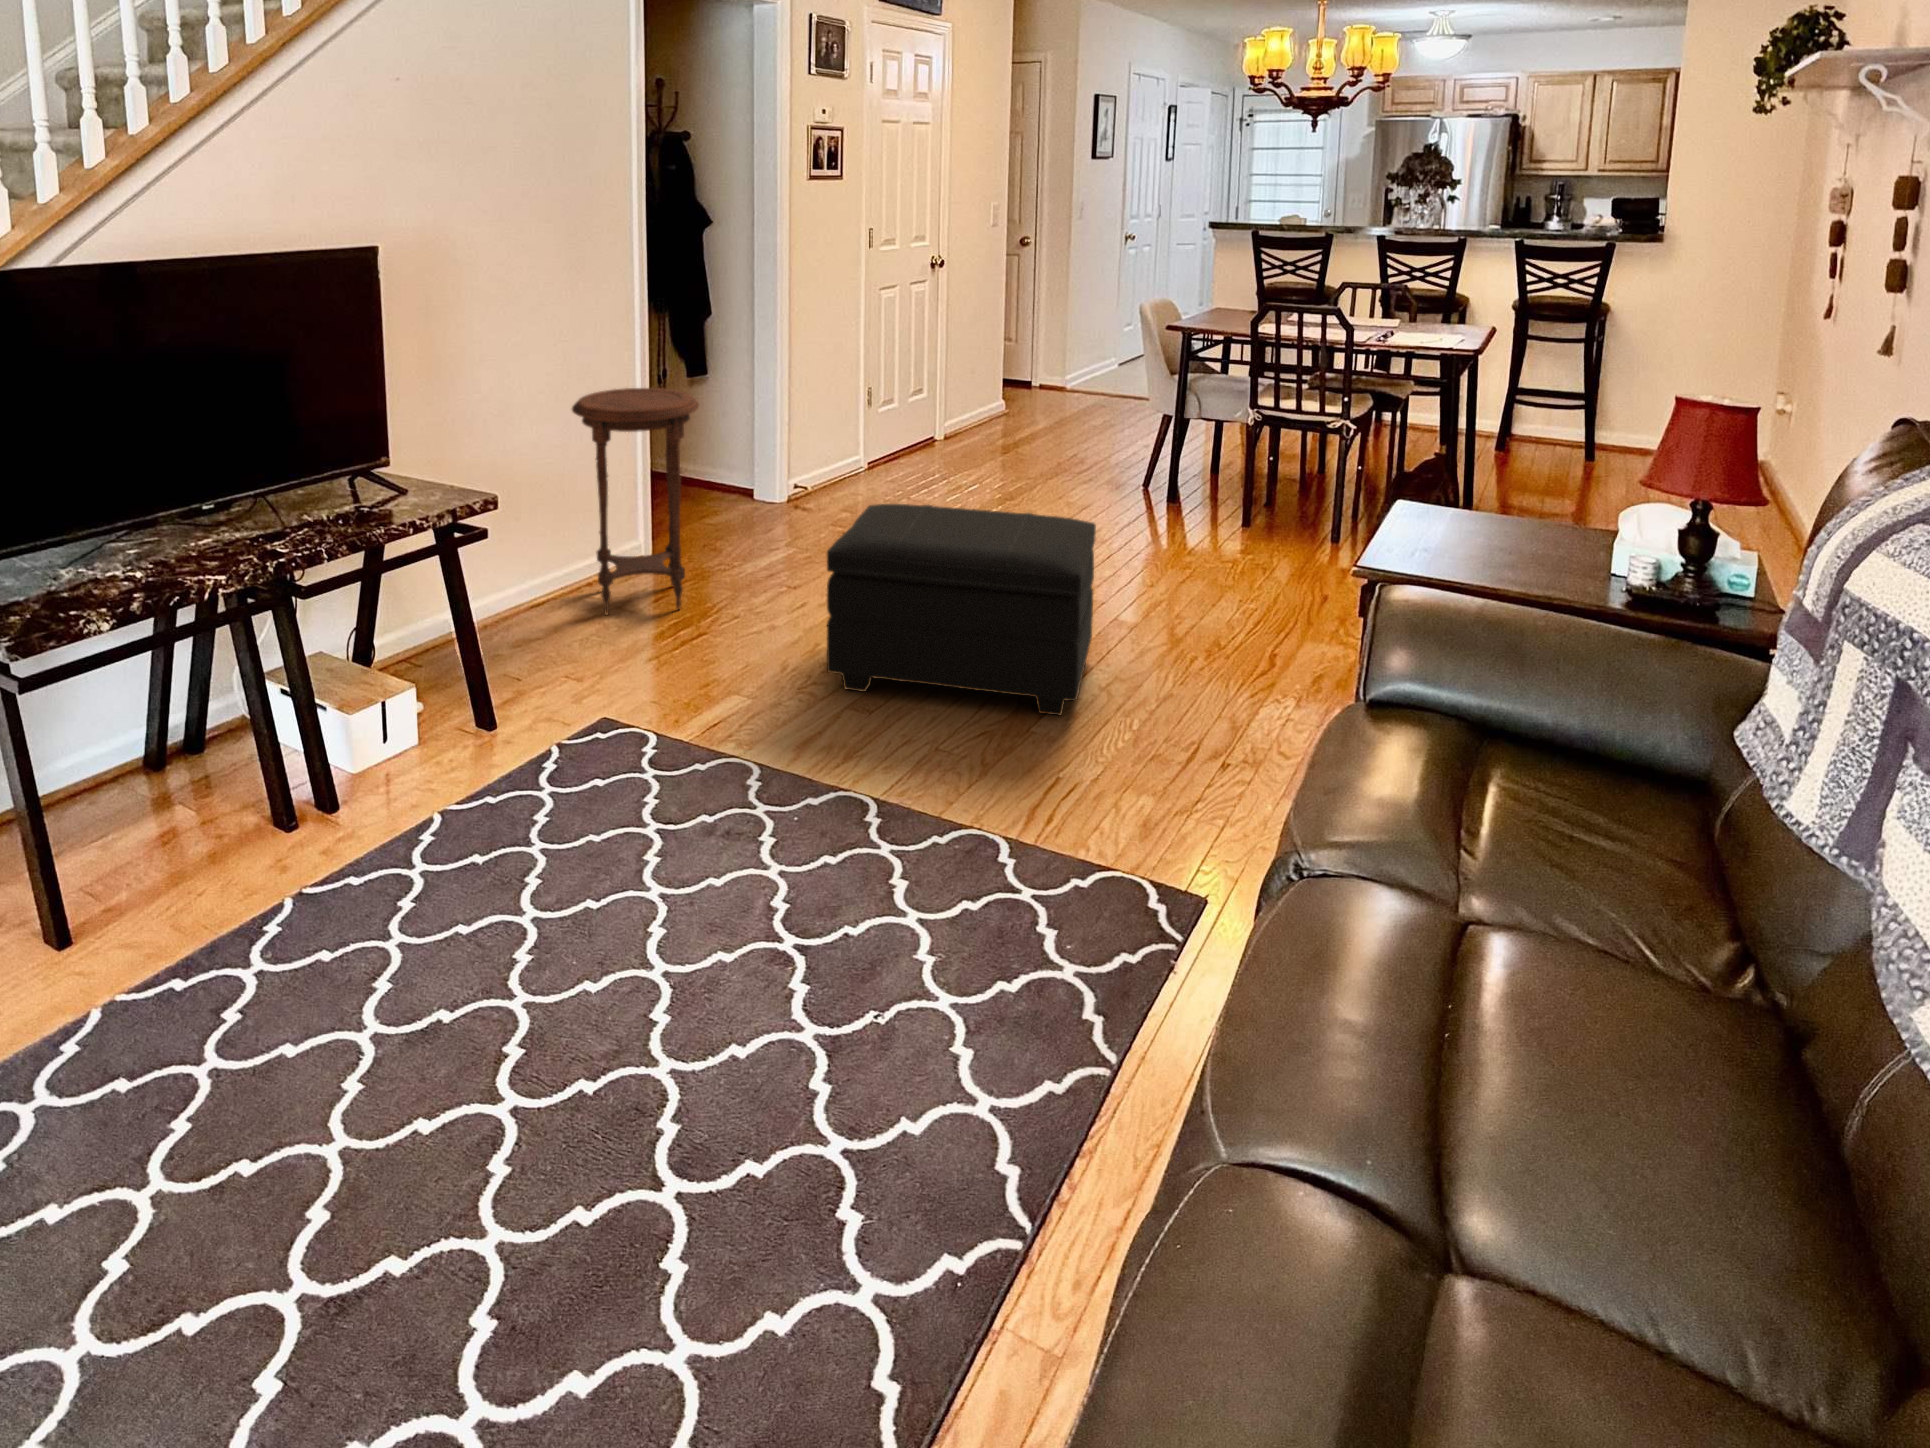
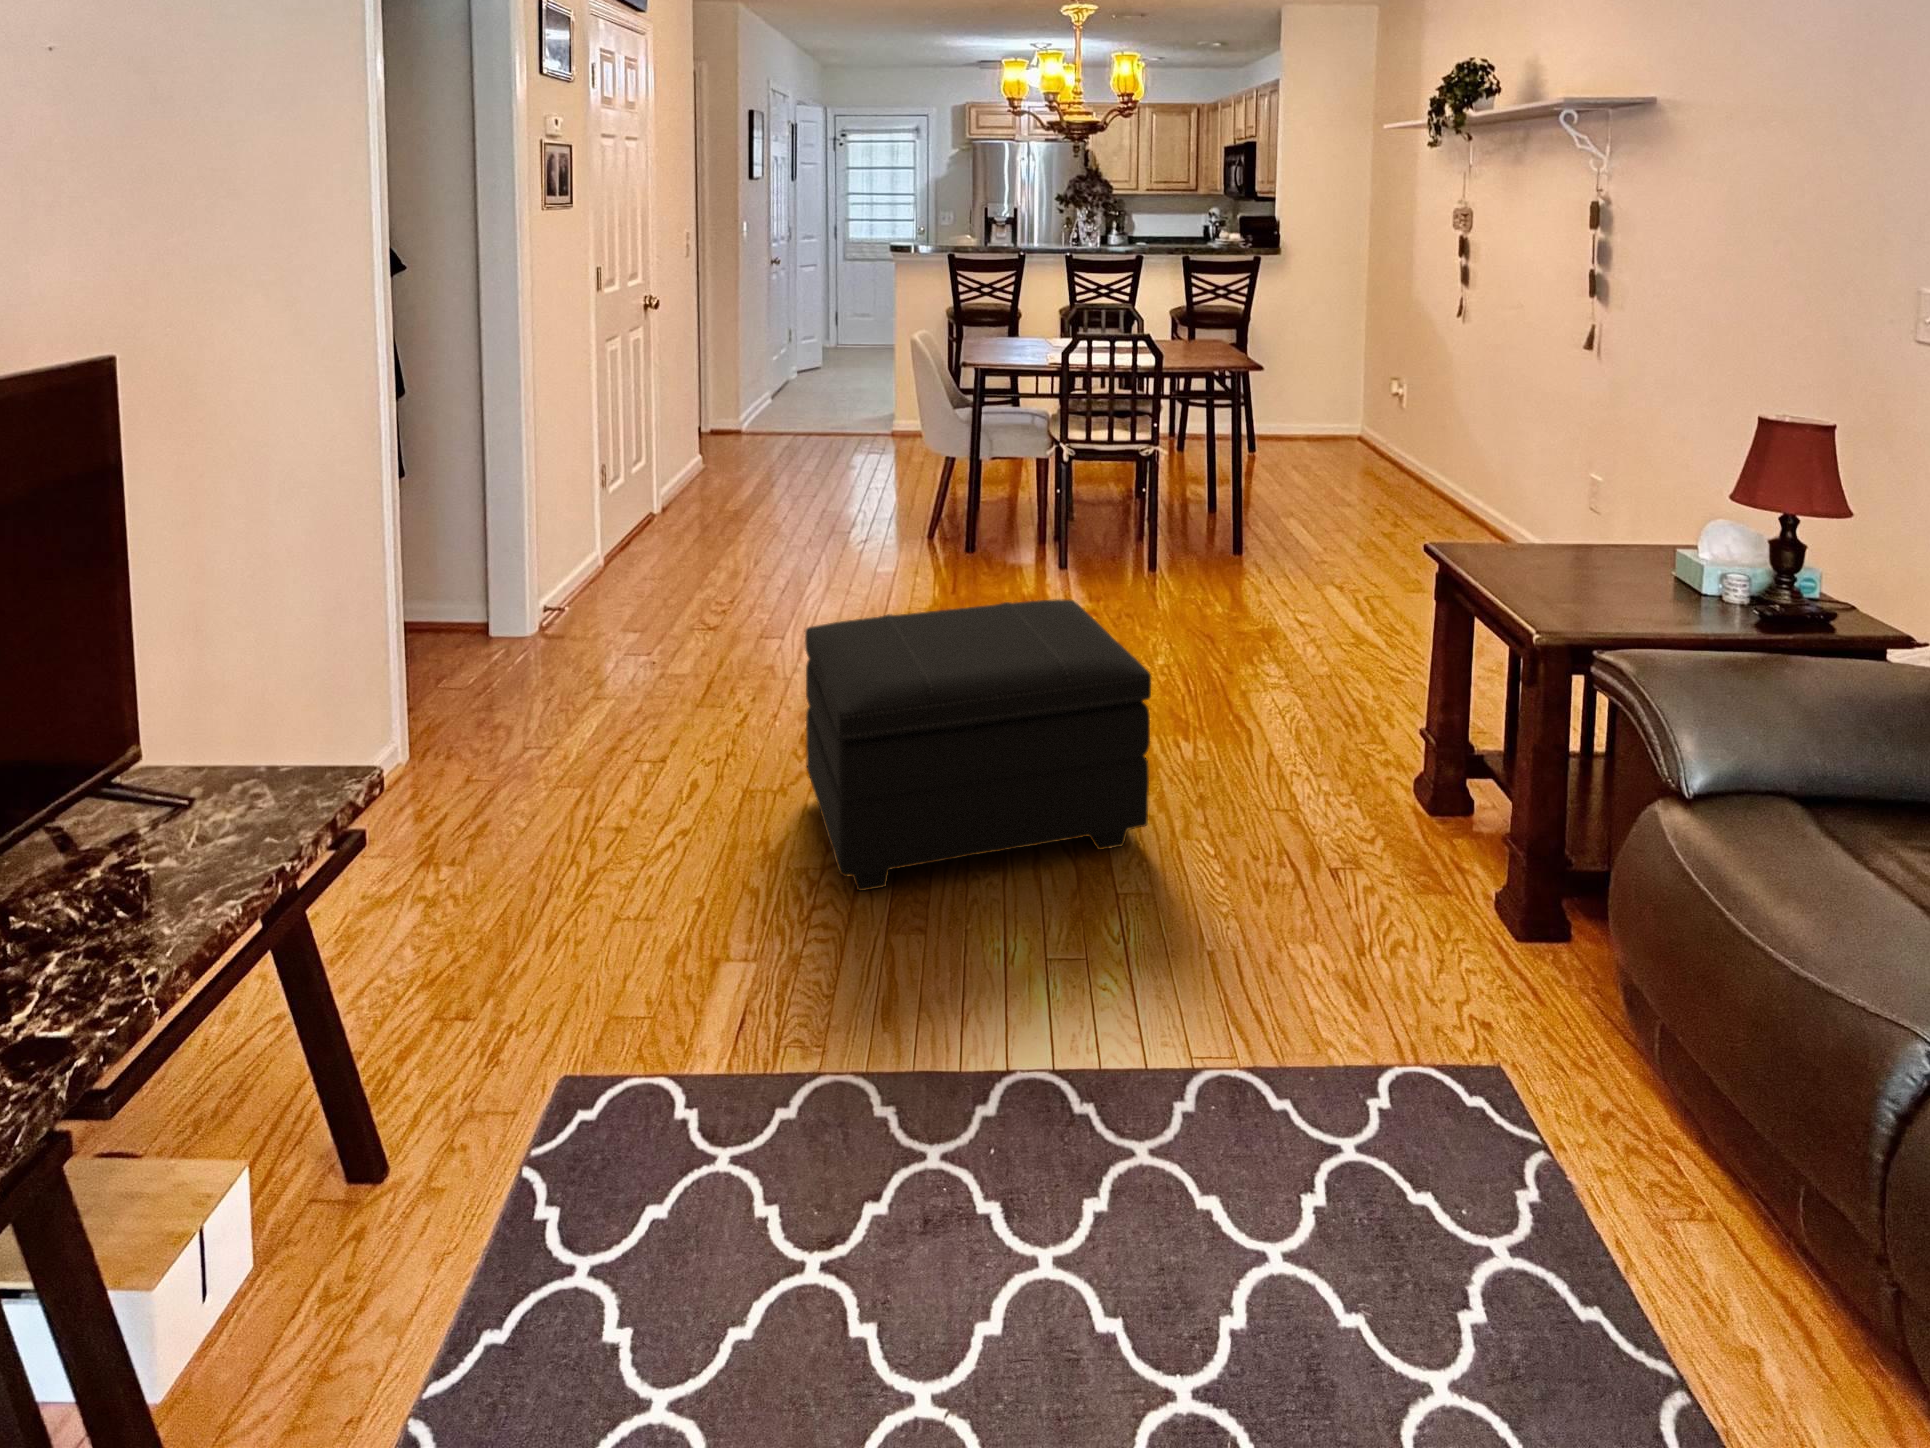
side table: present [572,388,699,615] -> none [328,512,534,873]

